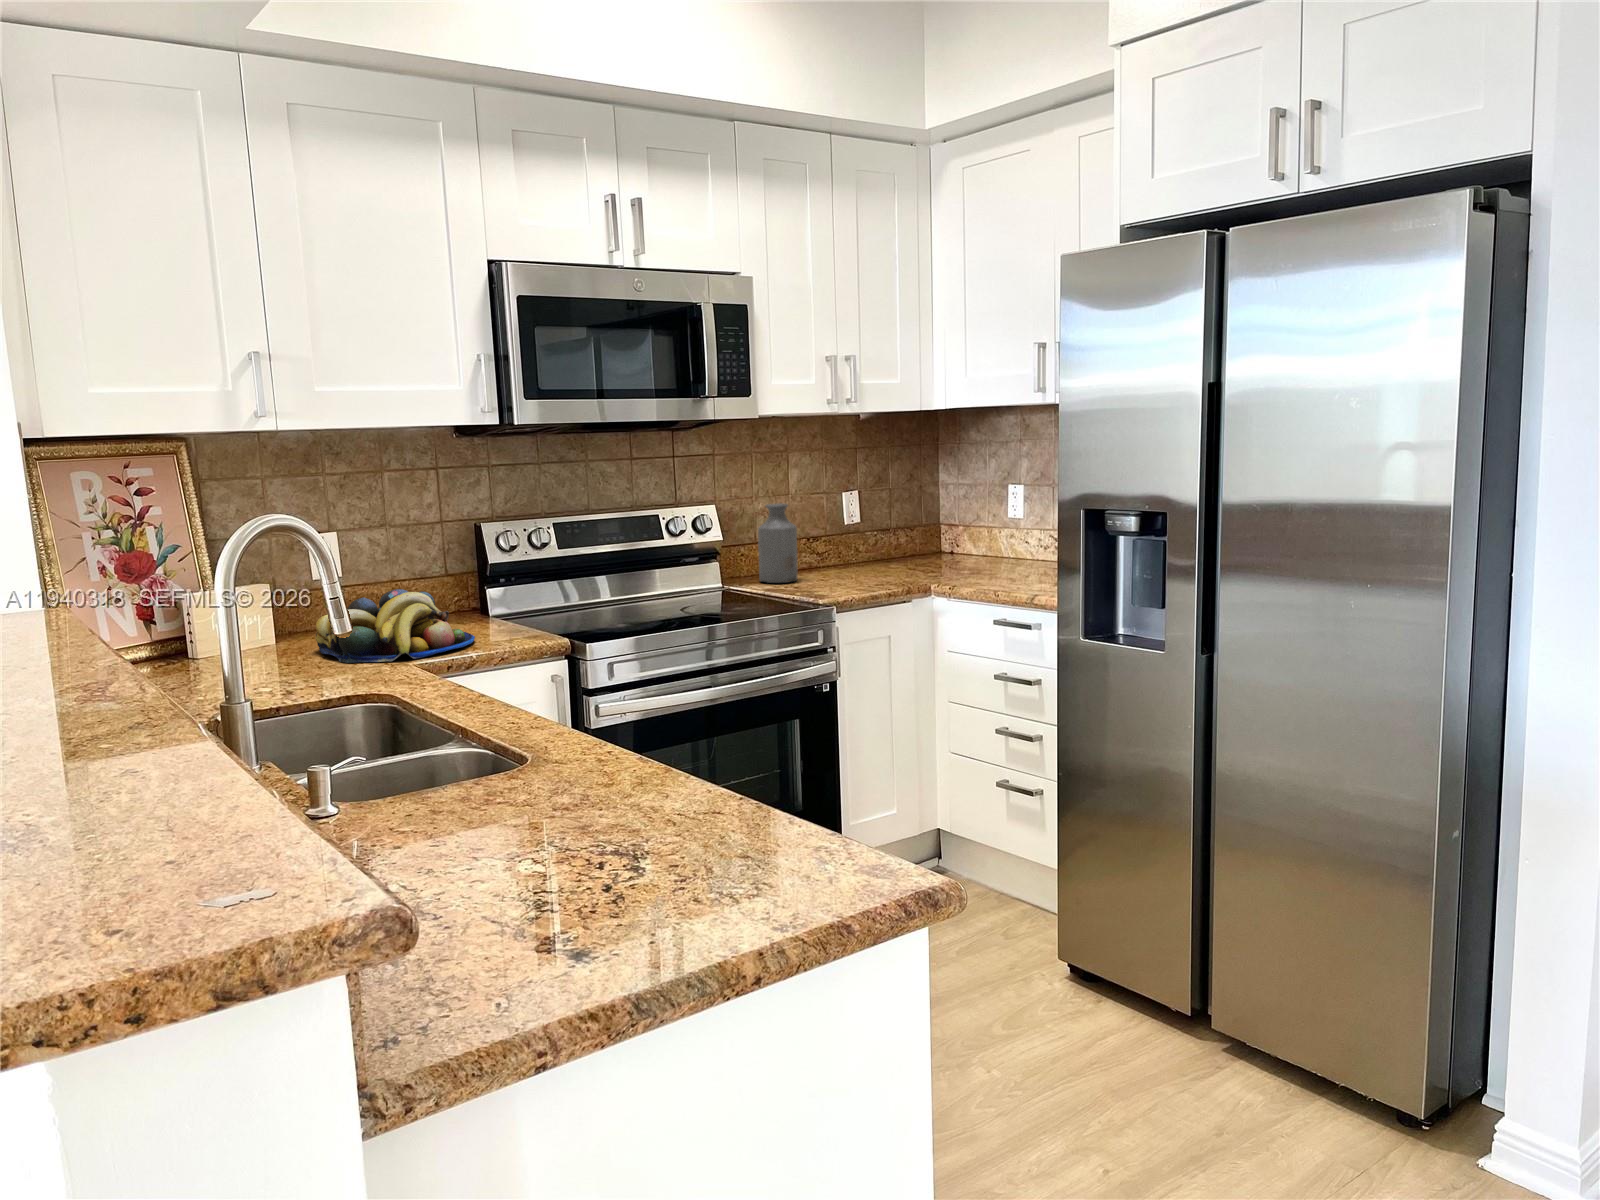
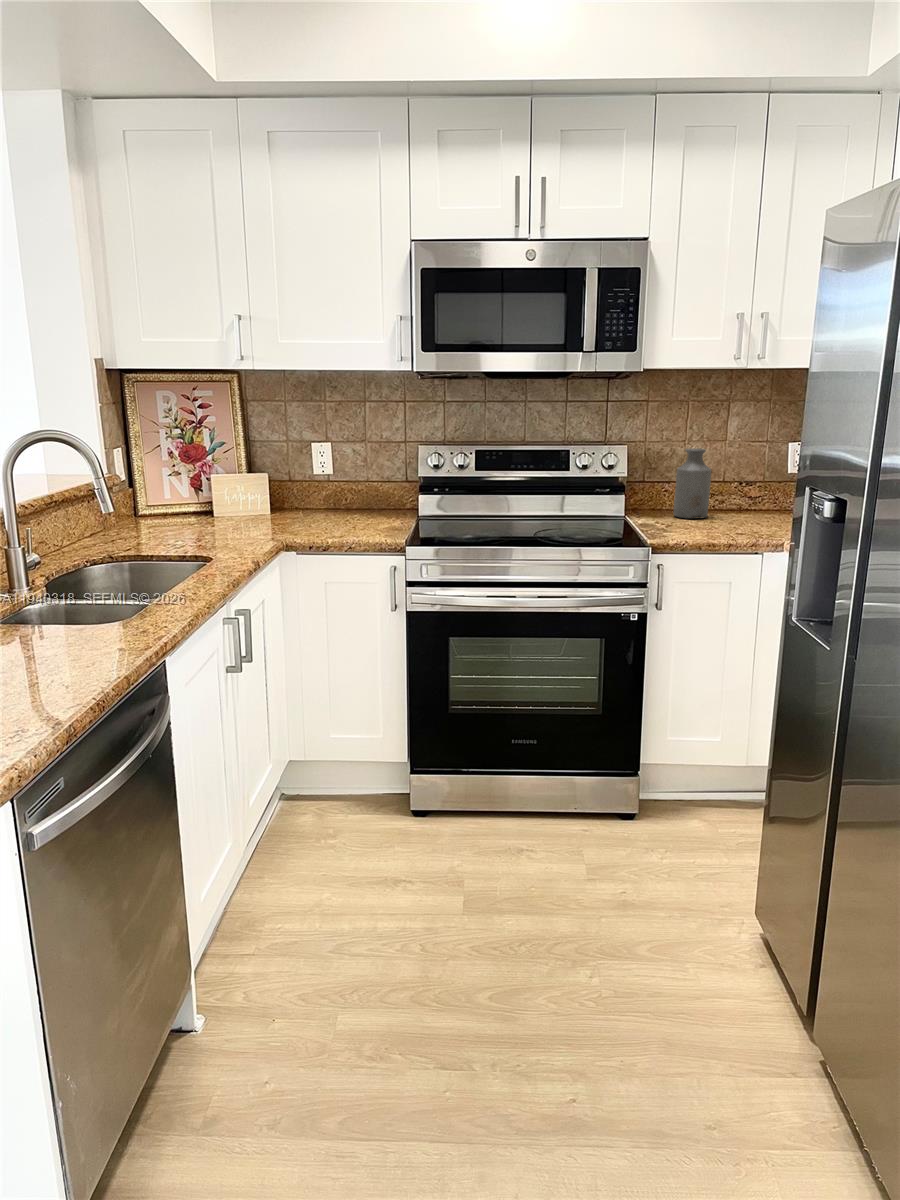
fruit bowl: present [315,589,475,663] -> none [273,486,379,534]

